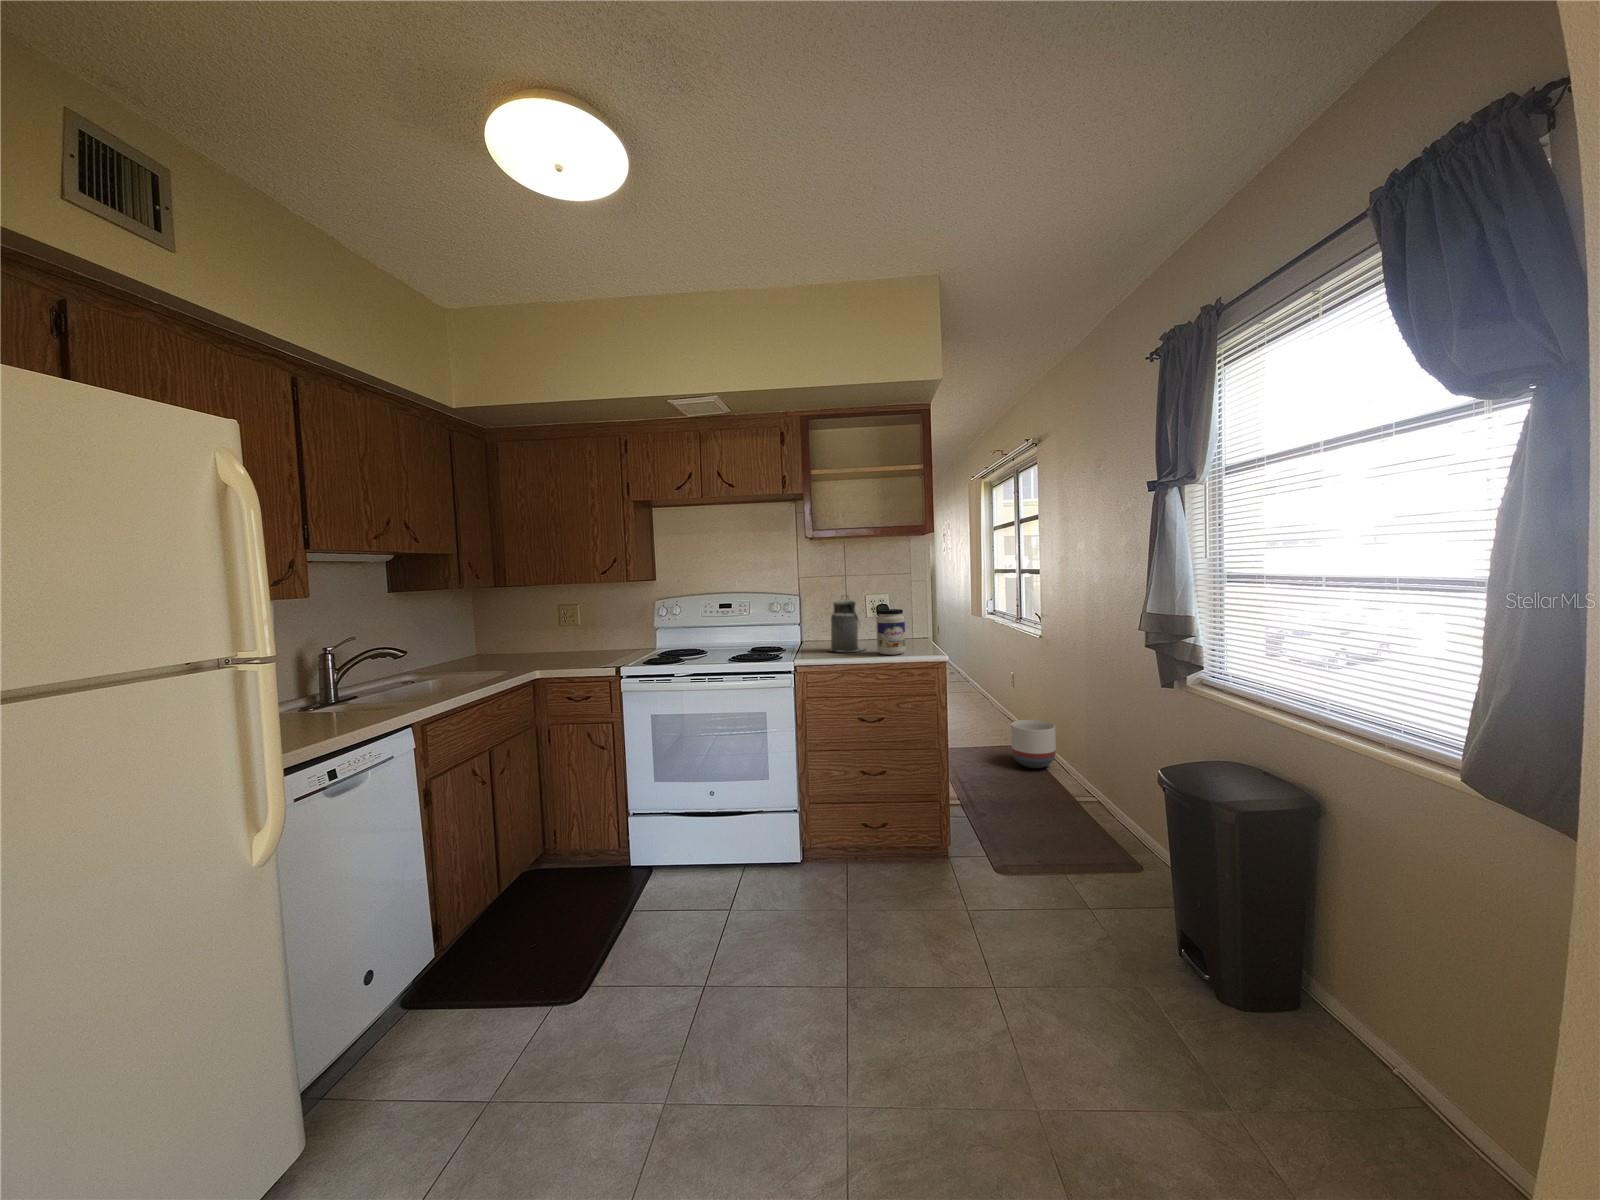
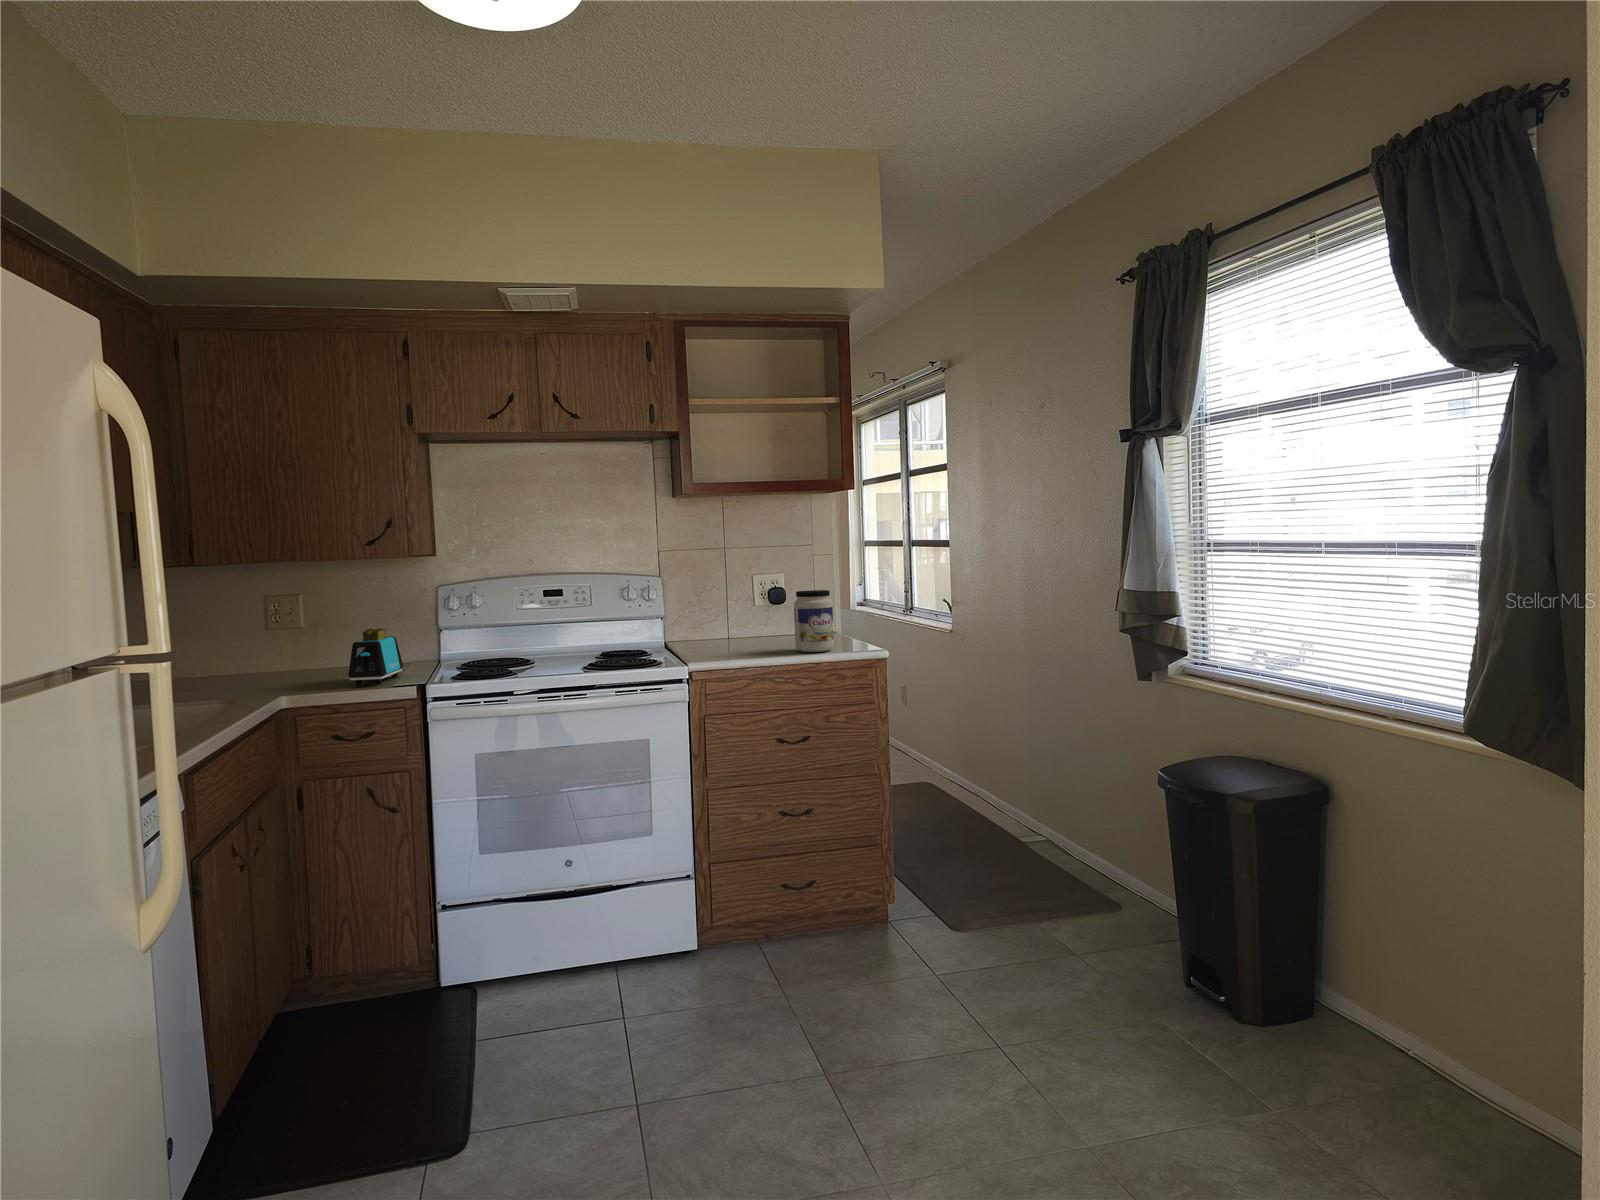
canister: present [829,596,865,652] -> none [718,571,774,651]
toaster: none [582,630,623,666] -> present [348,629,403,686]
planter: present [1011,720,1056,768] -> none [924,744,982,807]

